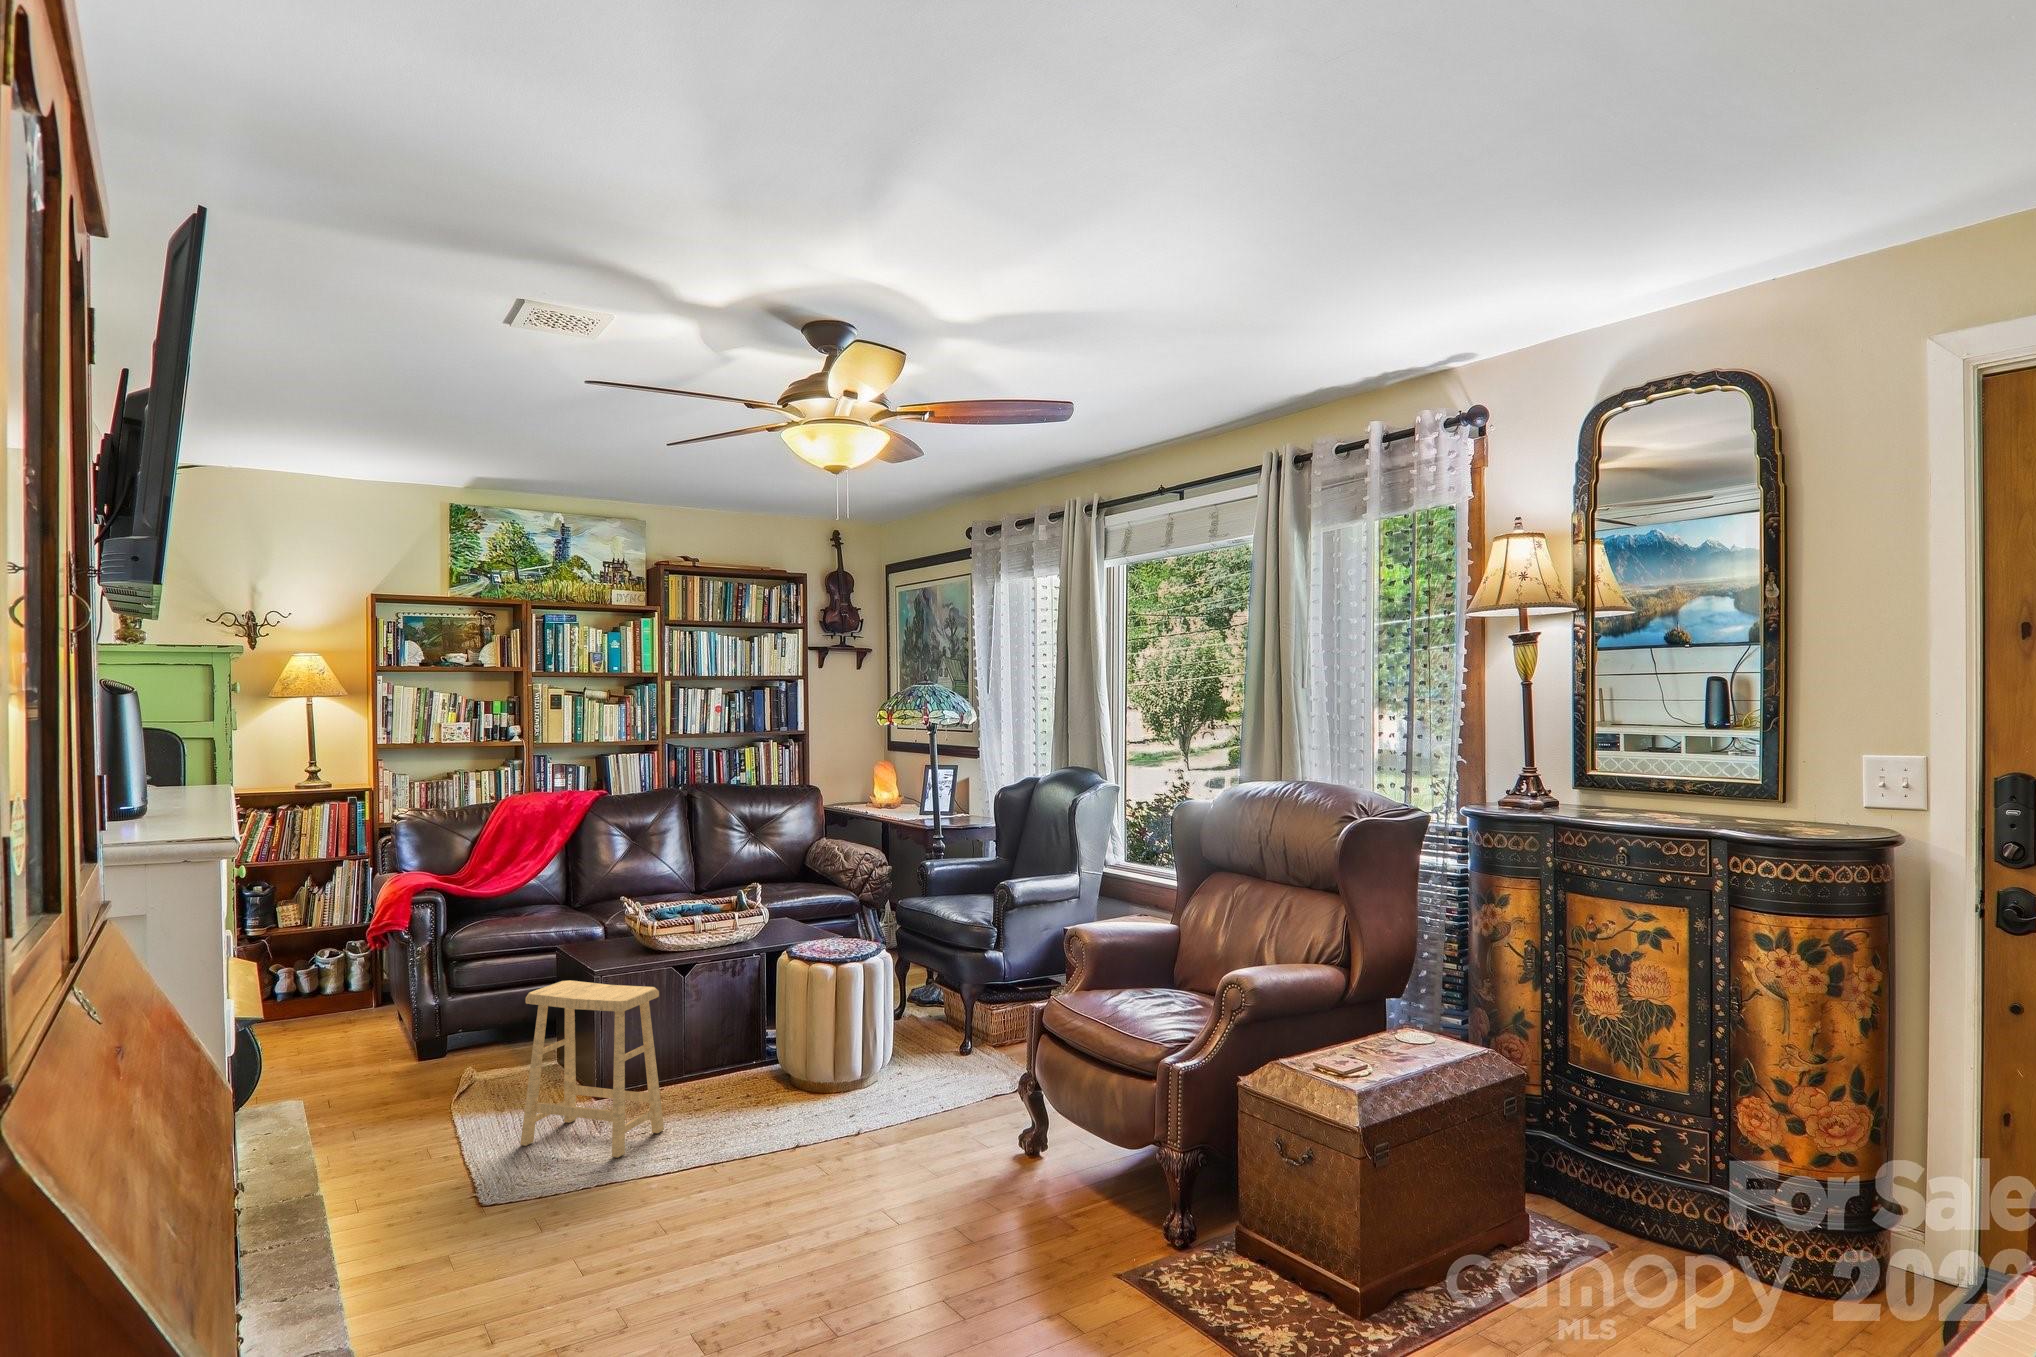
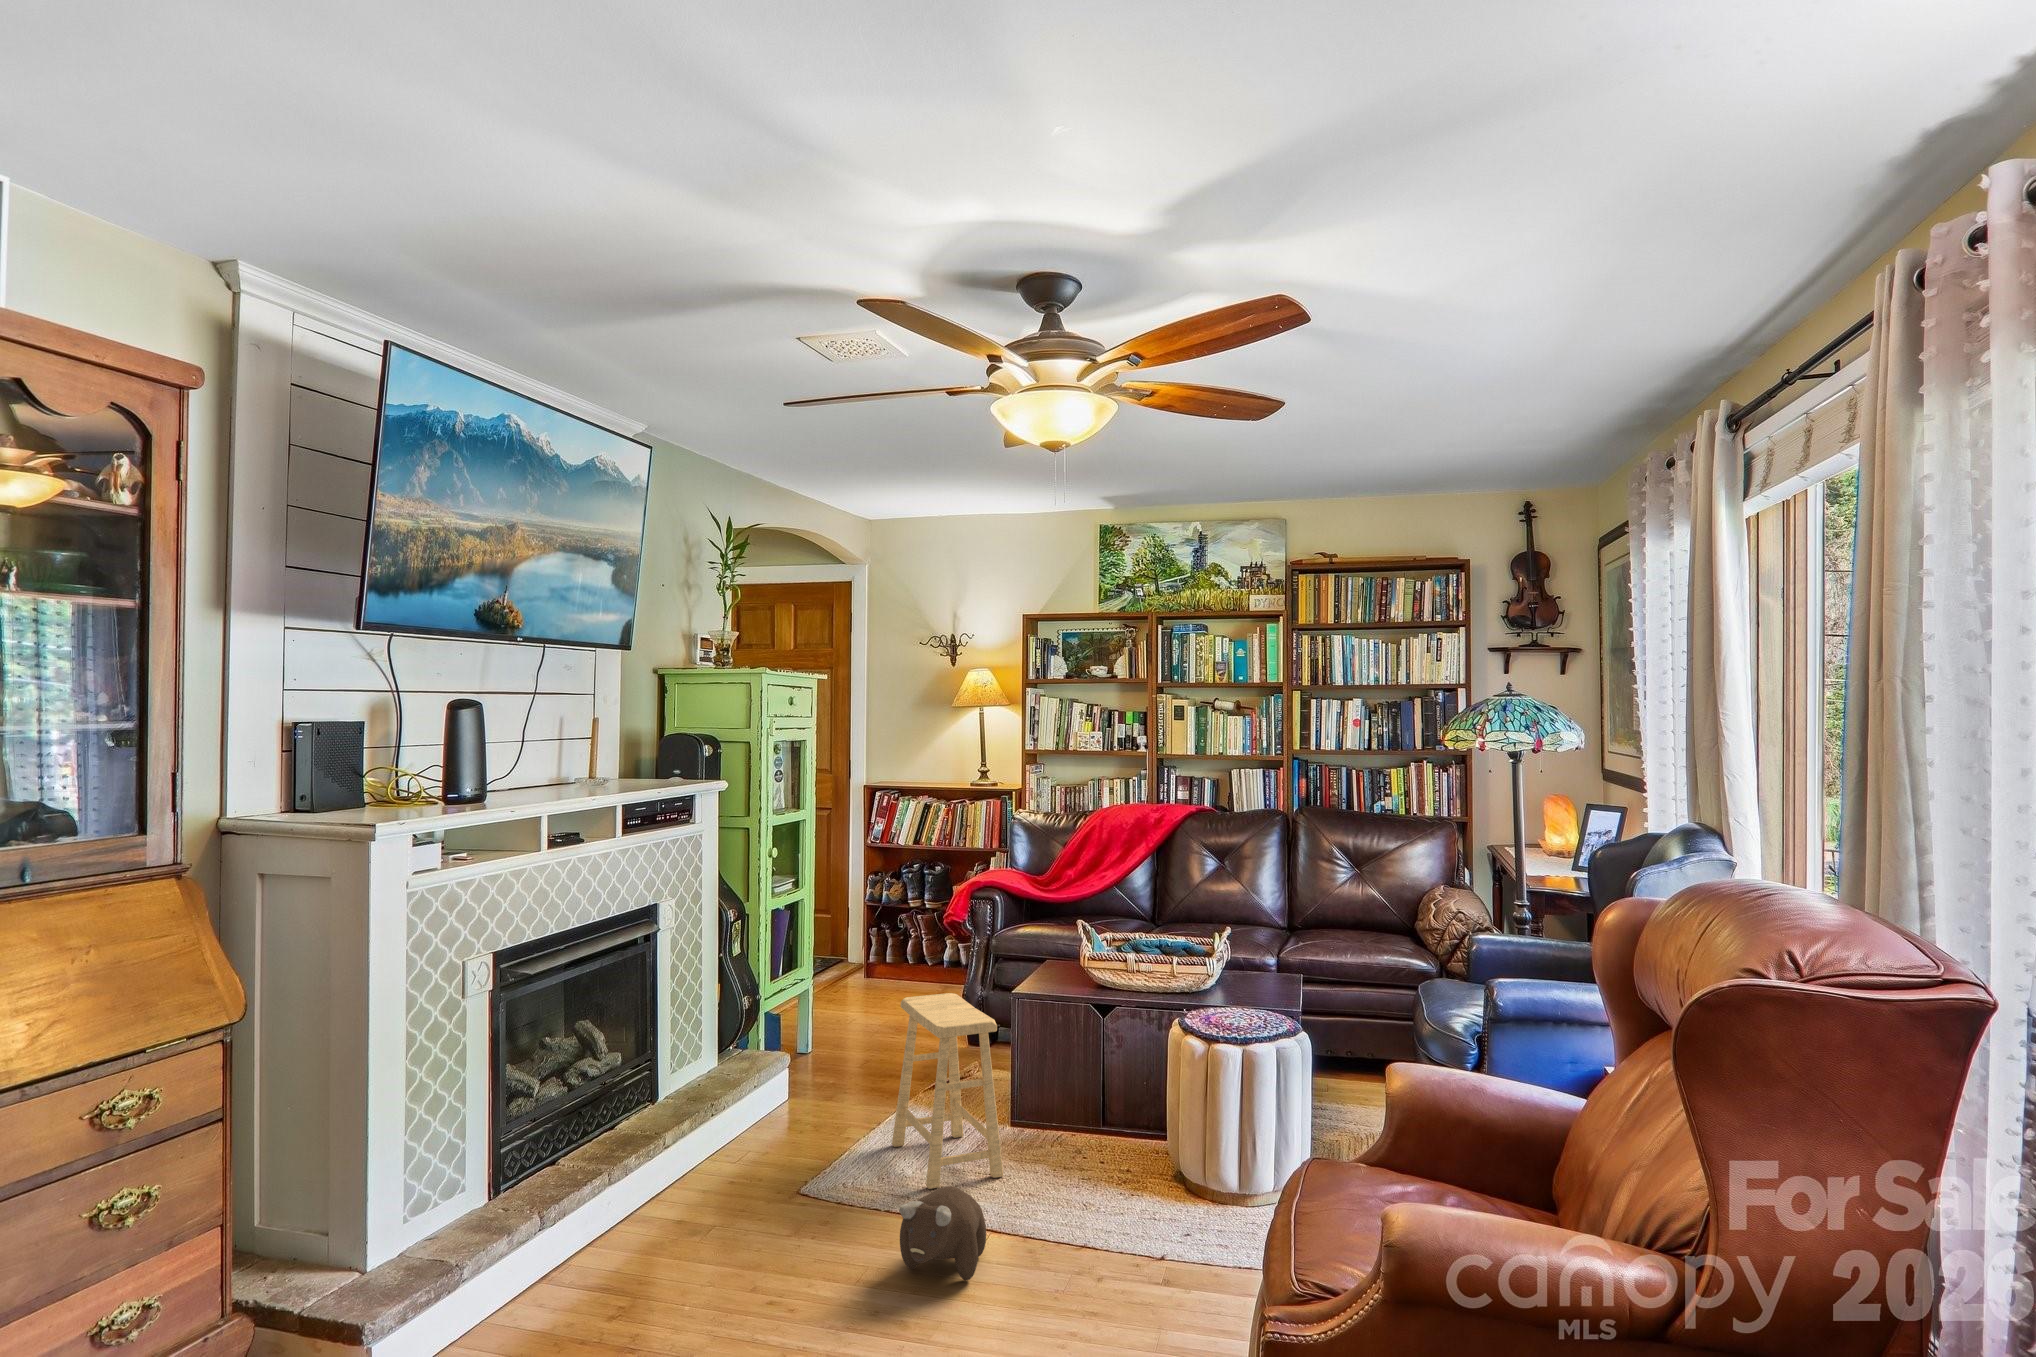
plush toy: none [693,1120,768,1201] -> present [899,1186,986,1280]

